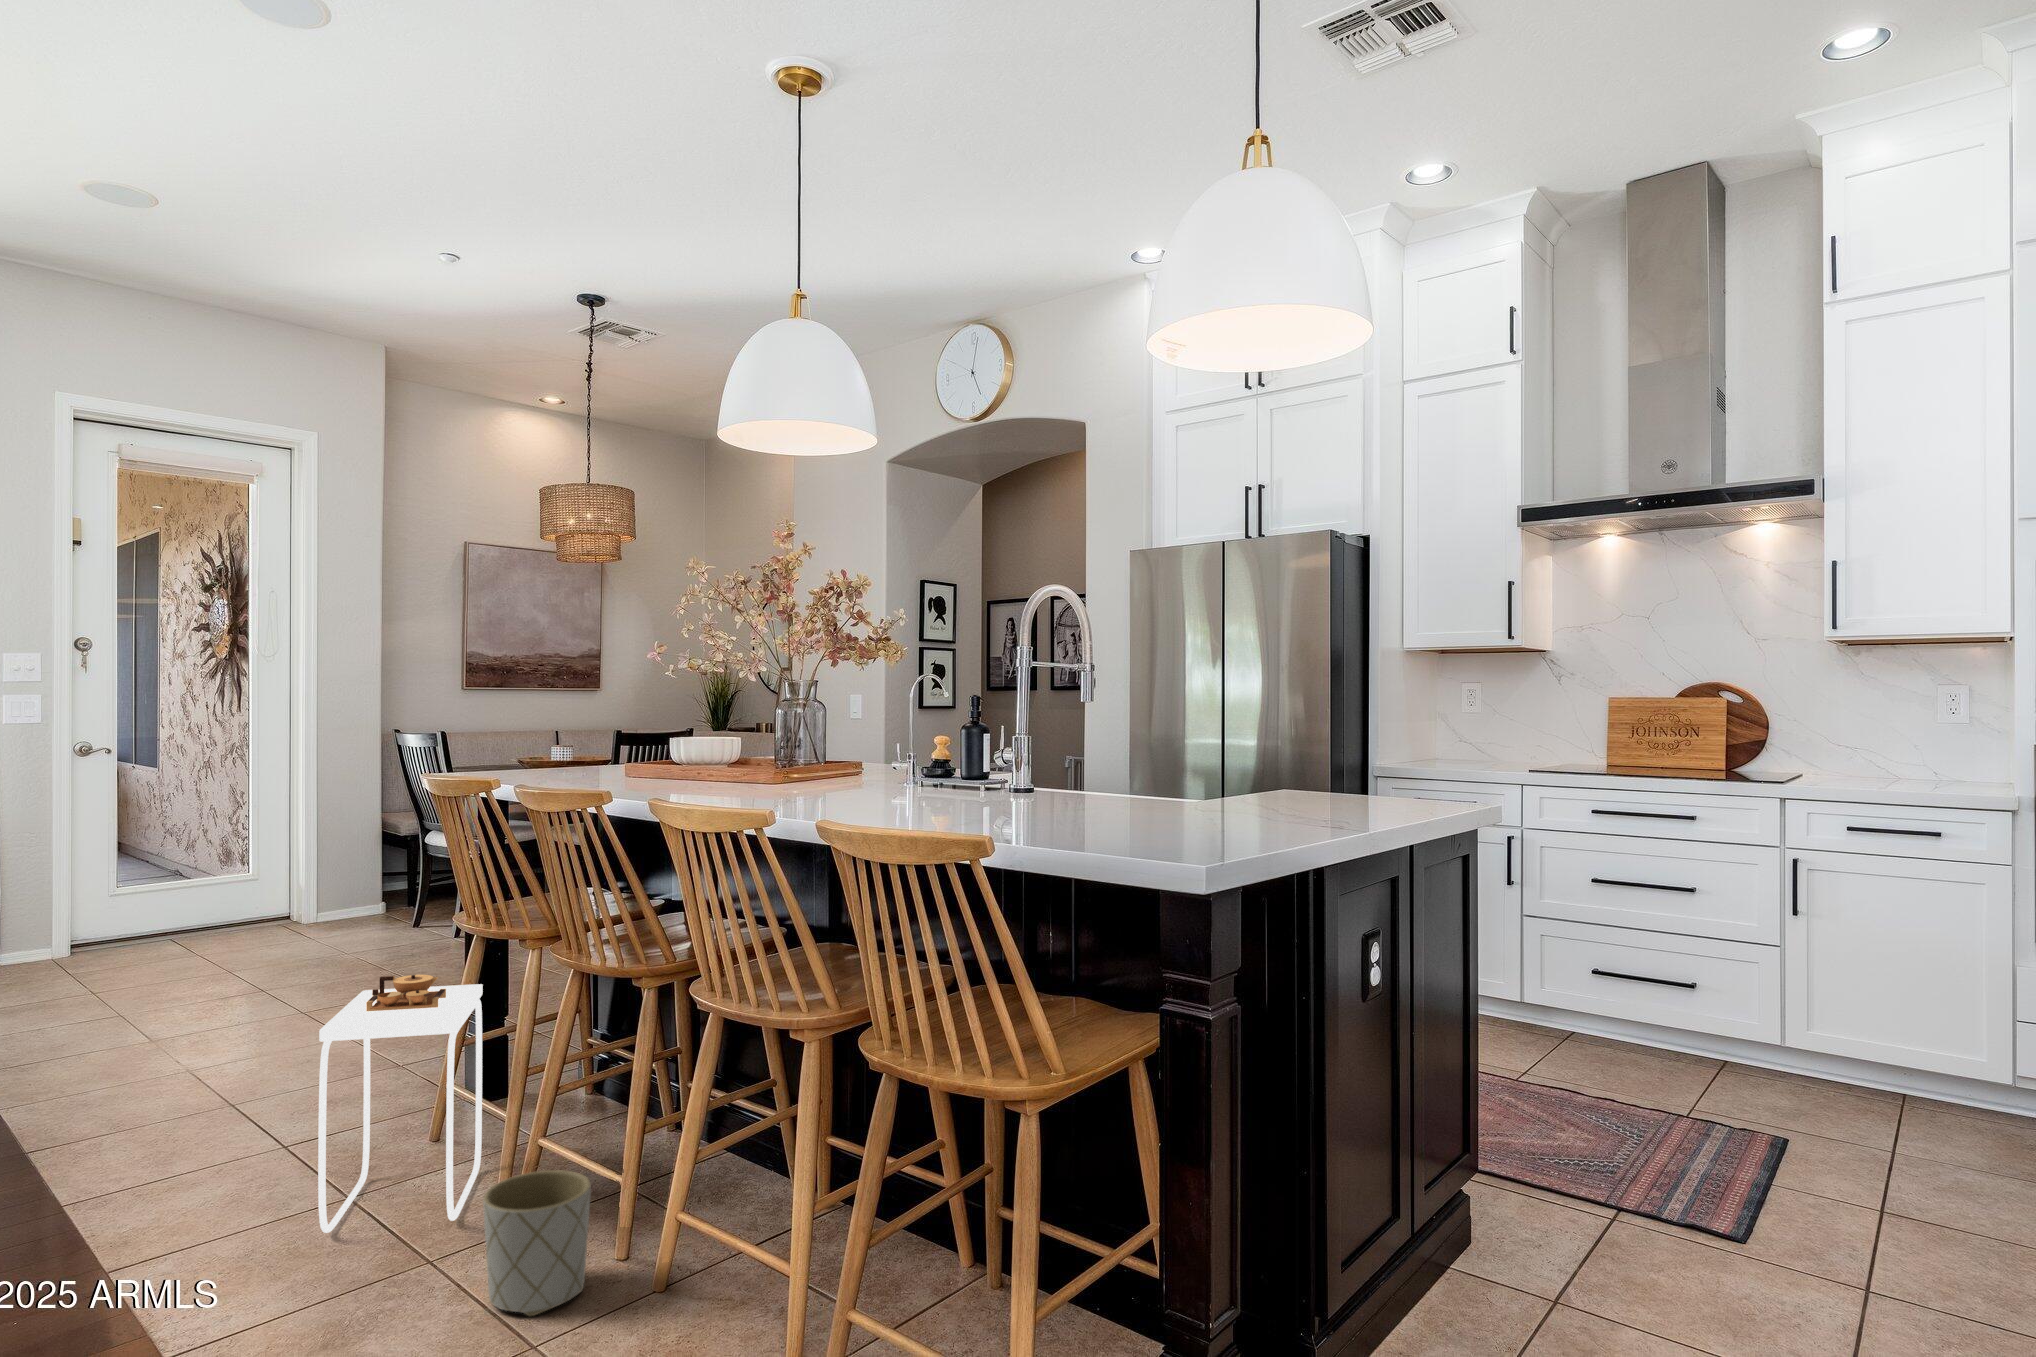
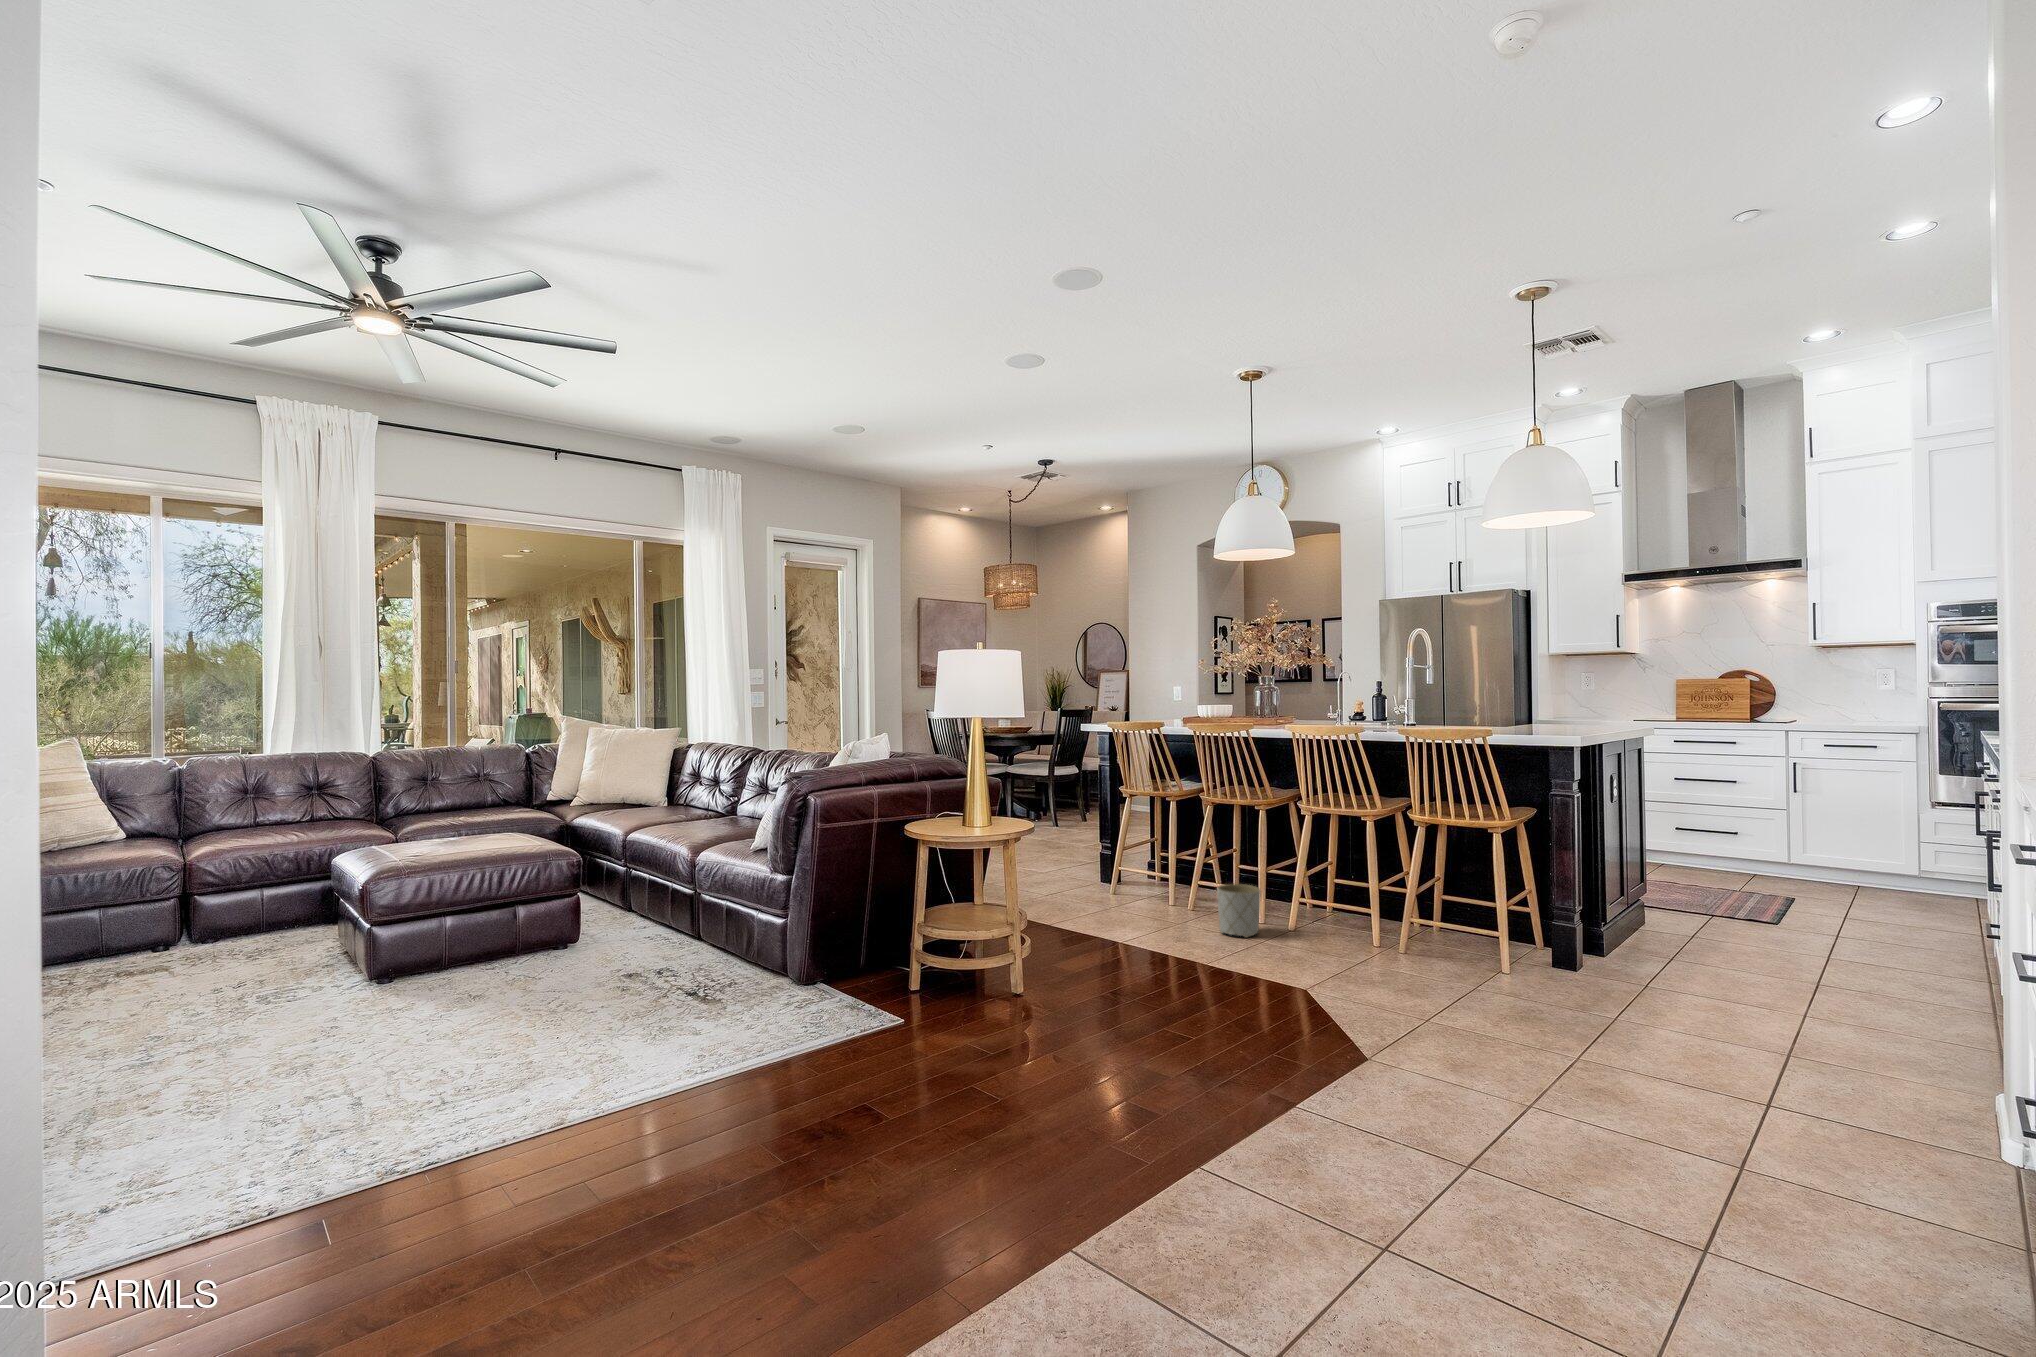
side table: present [318,975,483,1233] -> none [1101,807,1171,916]

